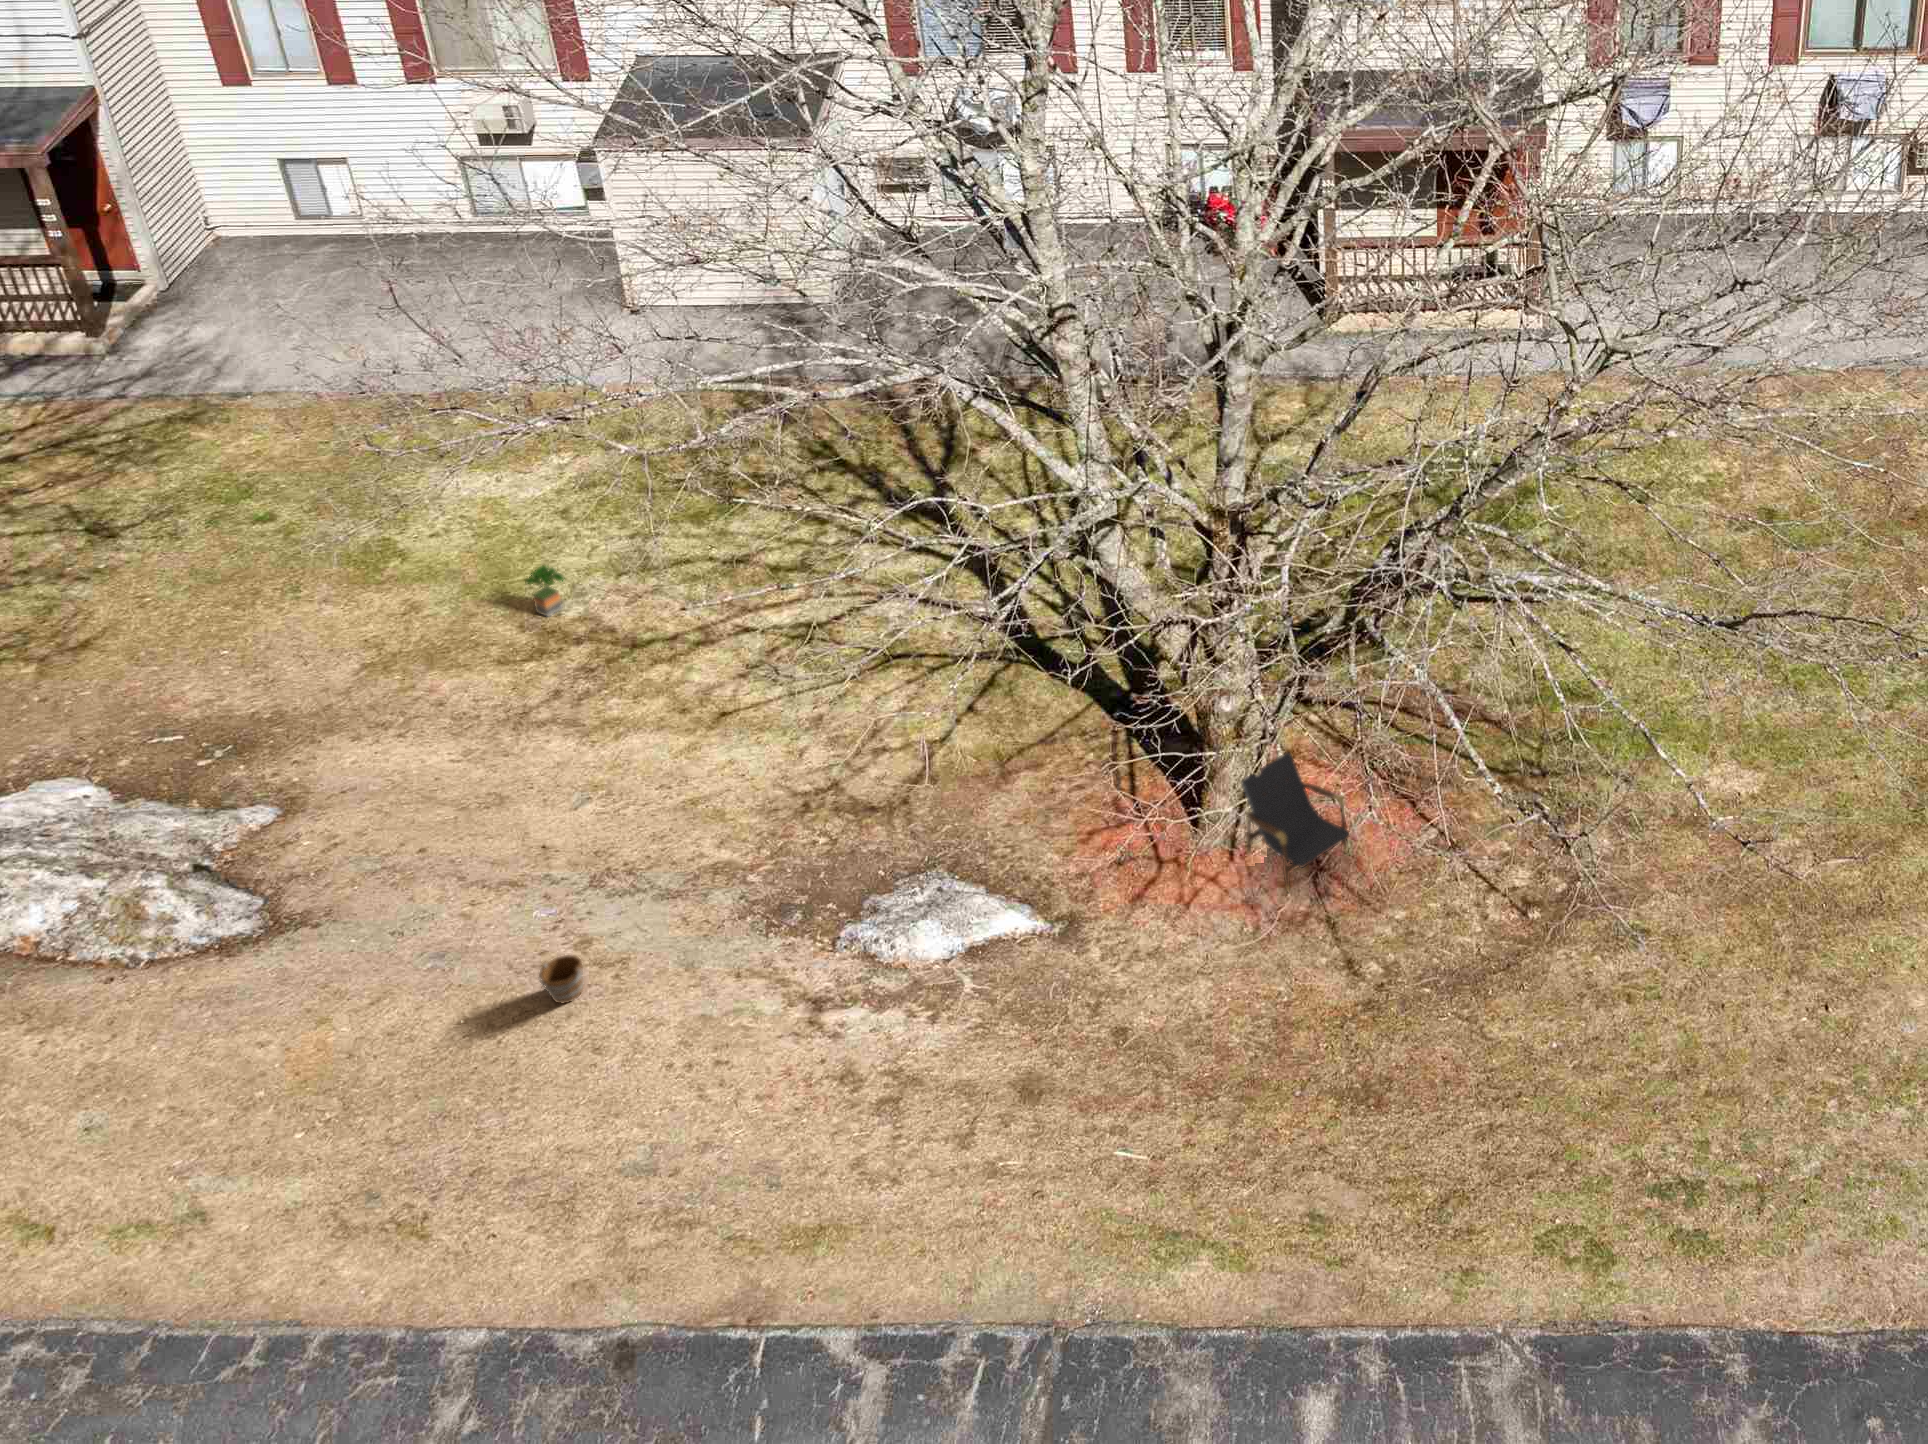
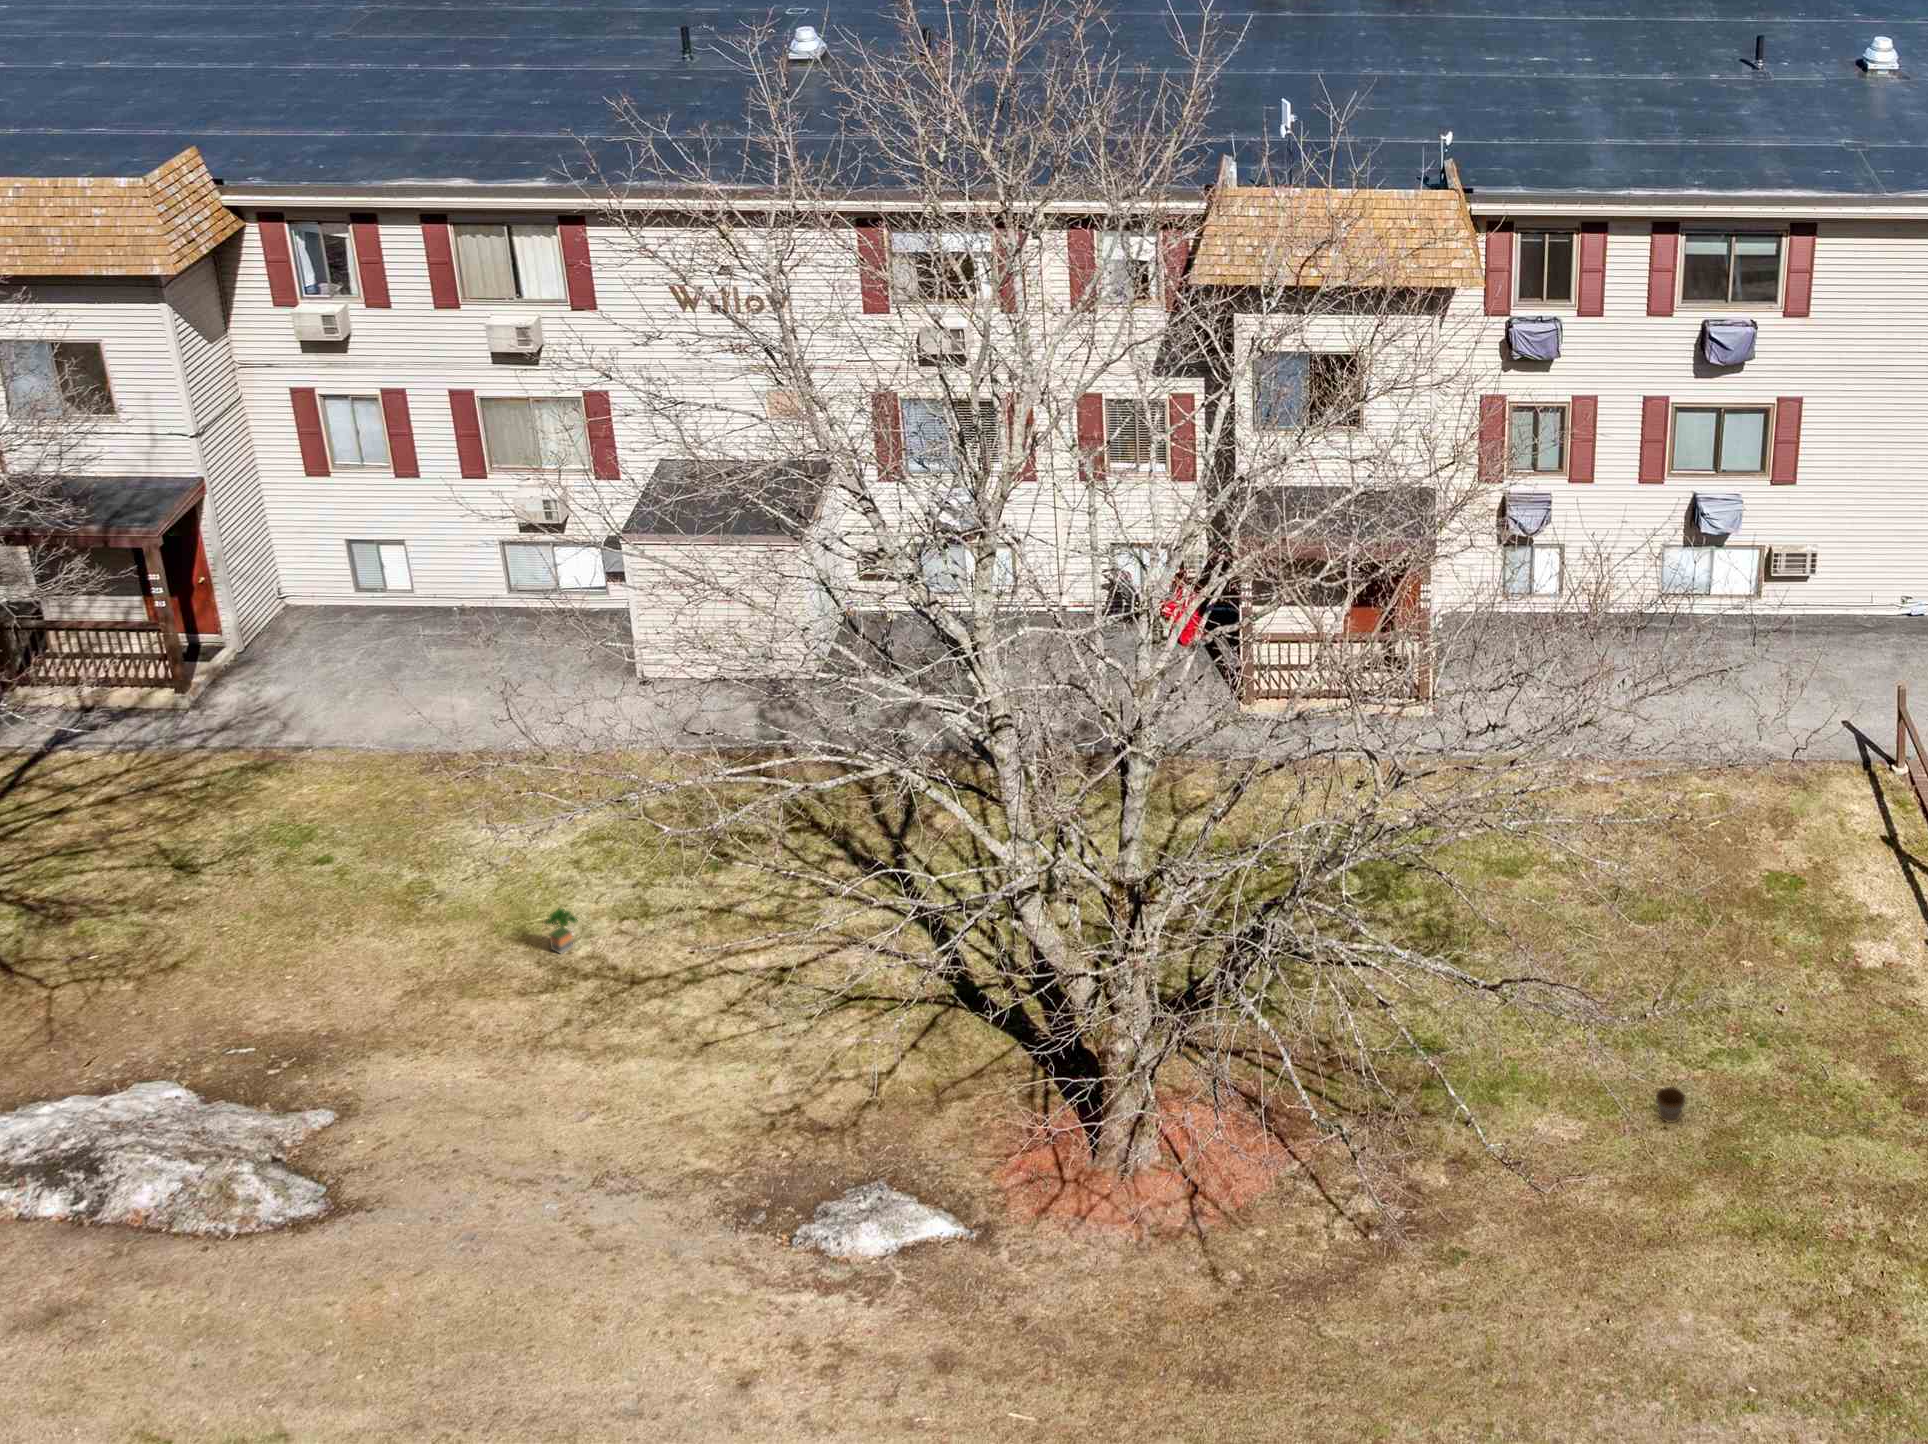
lounge chair: present [1241,752,1350,892] -> none [1133,1085,1223,1208]
bucket: present [539,955,583,1003] -> present [1656,1087,1686,1123]

